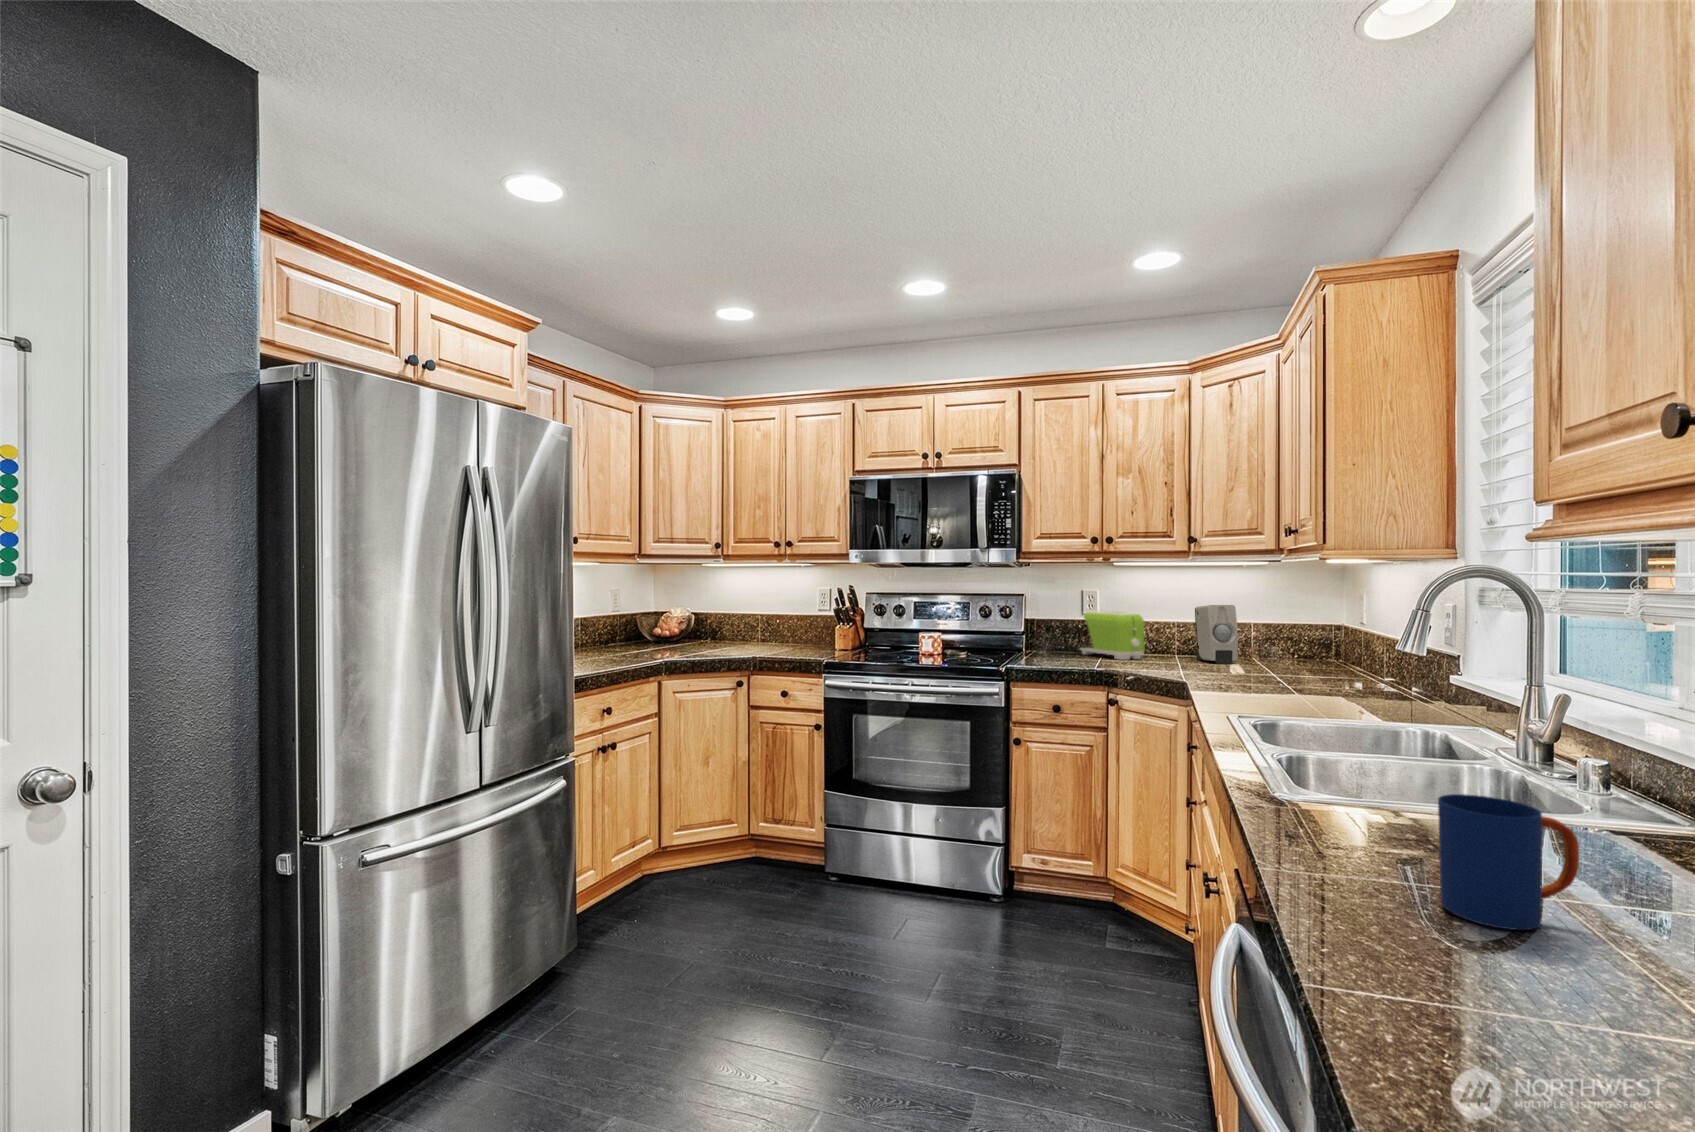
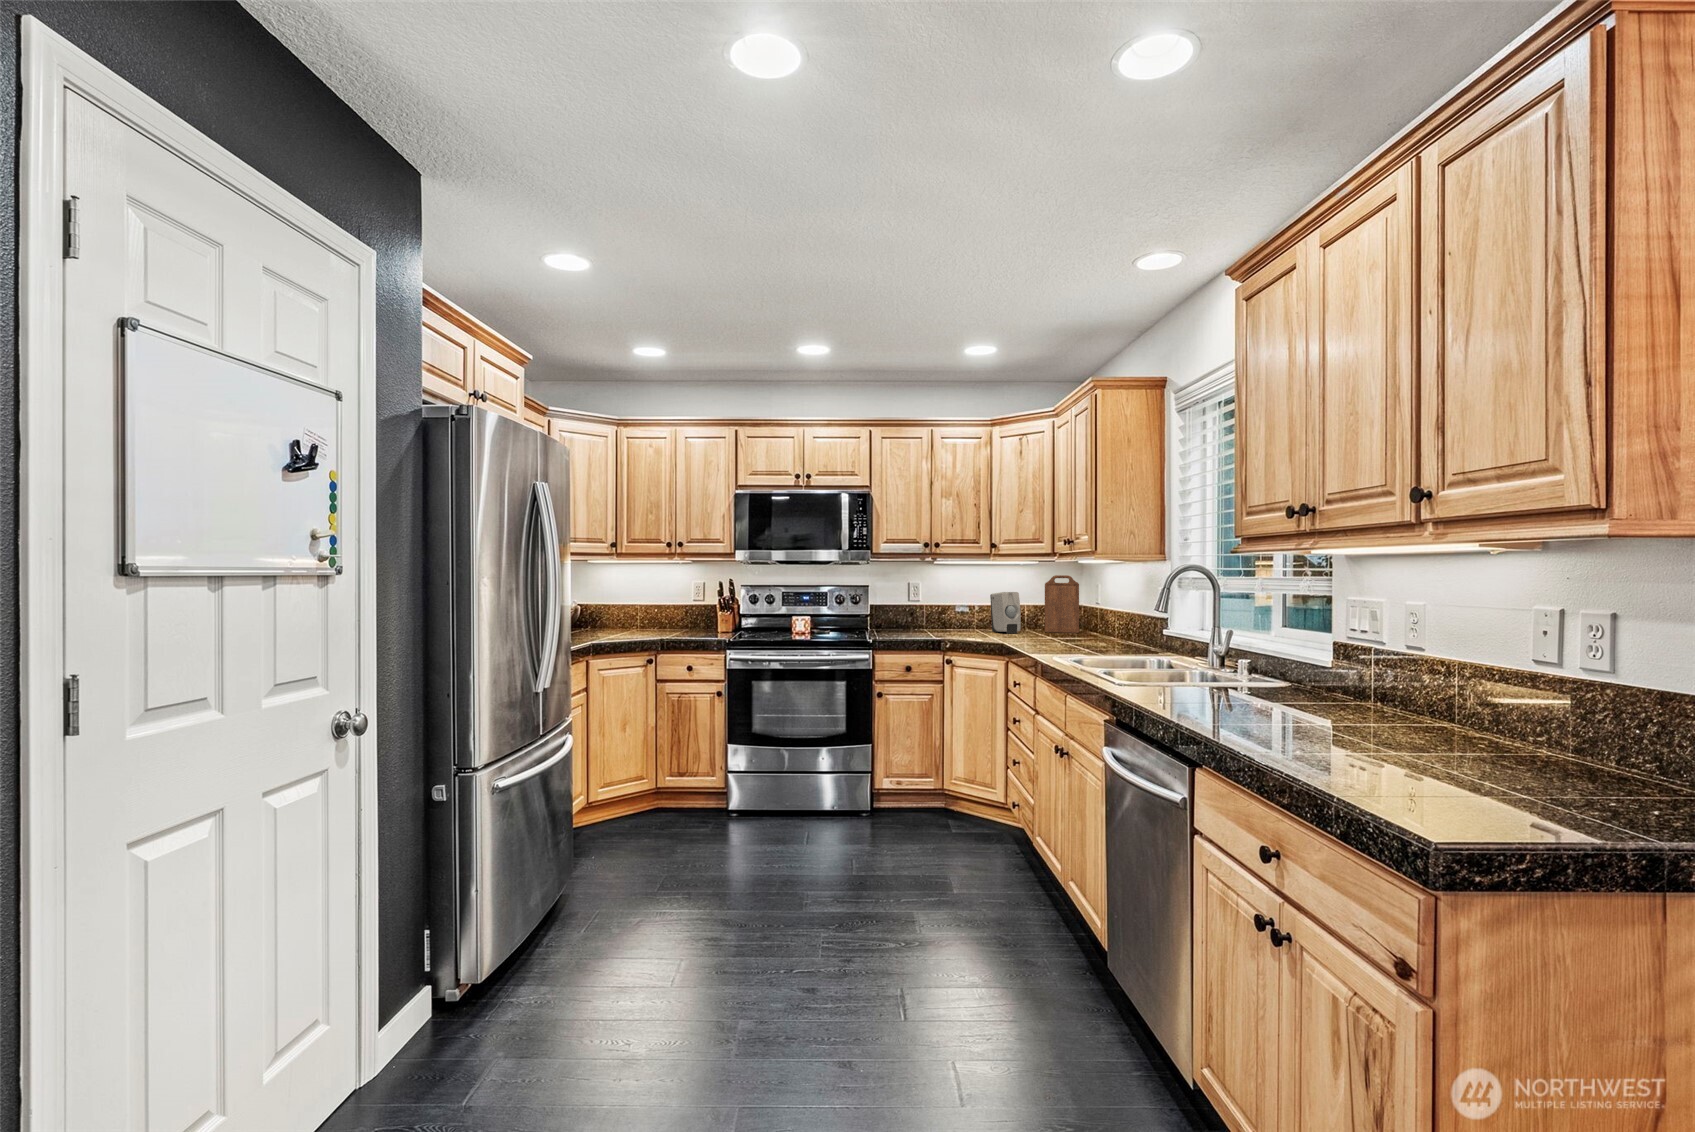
cutting board: none [1279,582,1335,666] -> present [1045,575,1079,633]
toaster: present [1080,611,1144,660] -> none [908,598,958,633]
mug: present [1438,794,1579,930] -> none [1209,663,1257,713]

